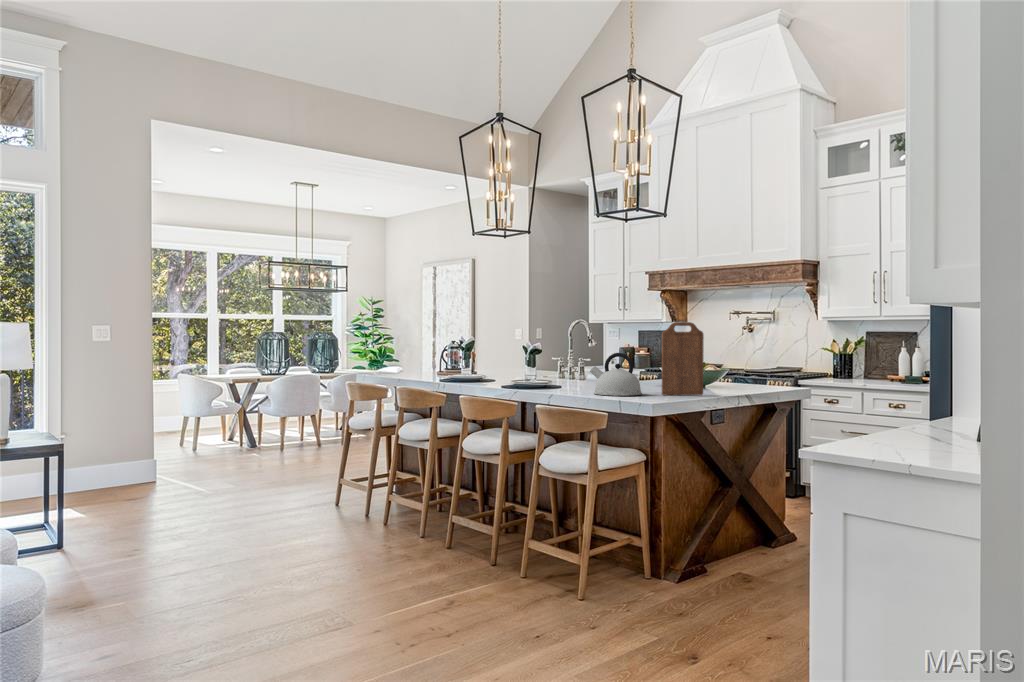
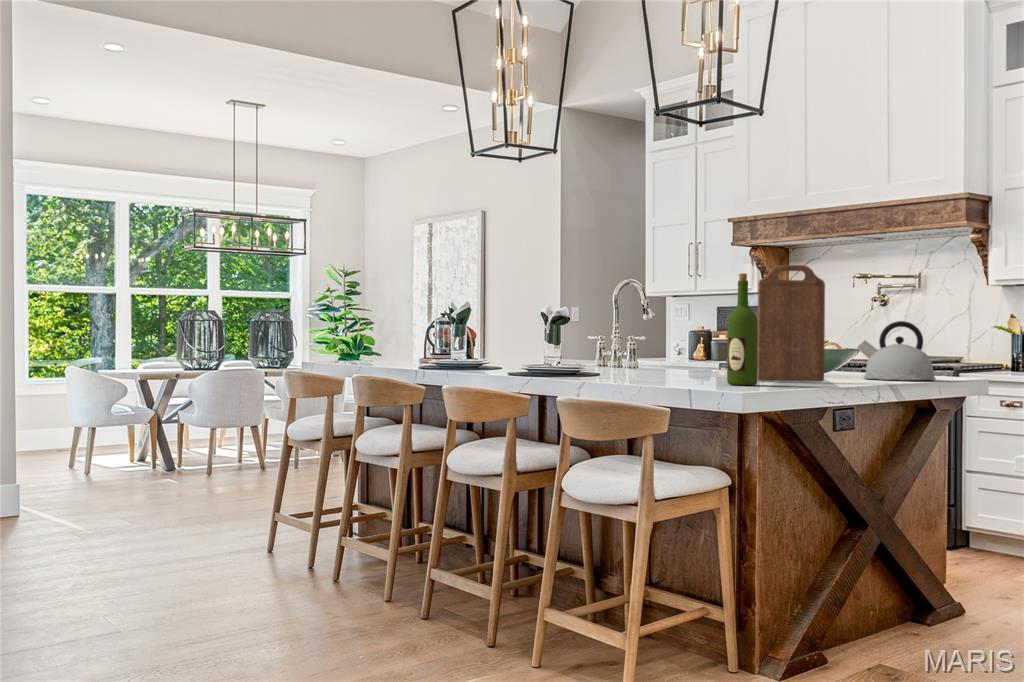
wine bottle: none [642,331,661,400] -> present [727,274,758,385]
kettle: present [590,353,642,396] -> present [857,321,936,380]

